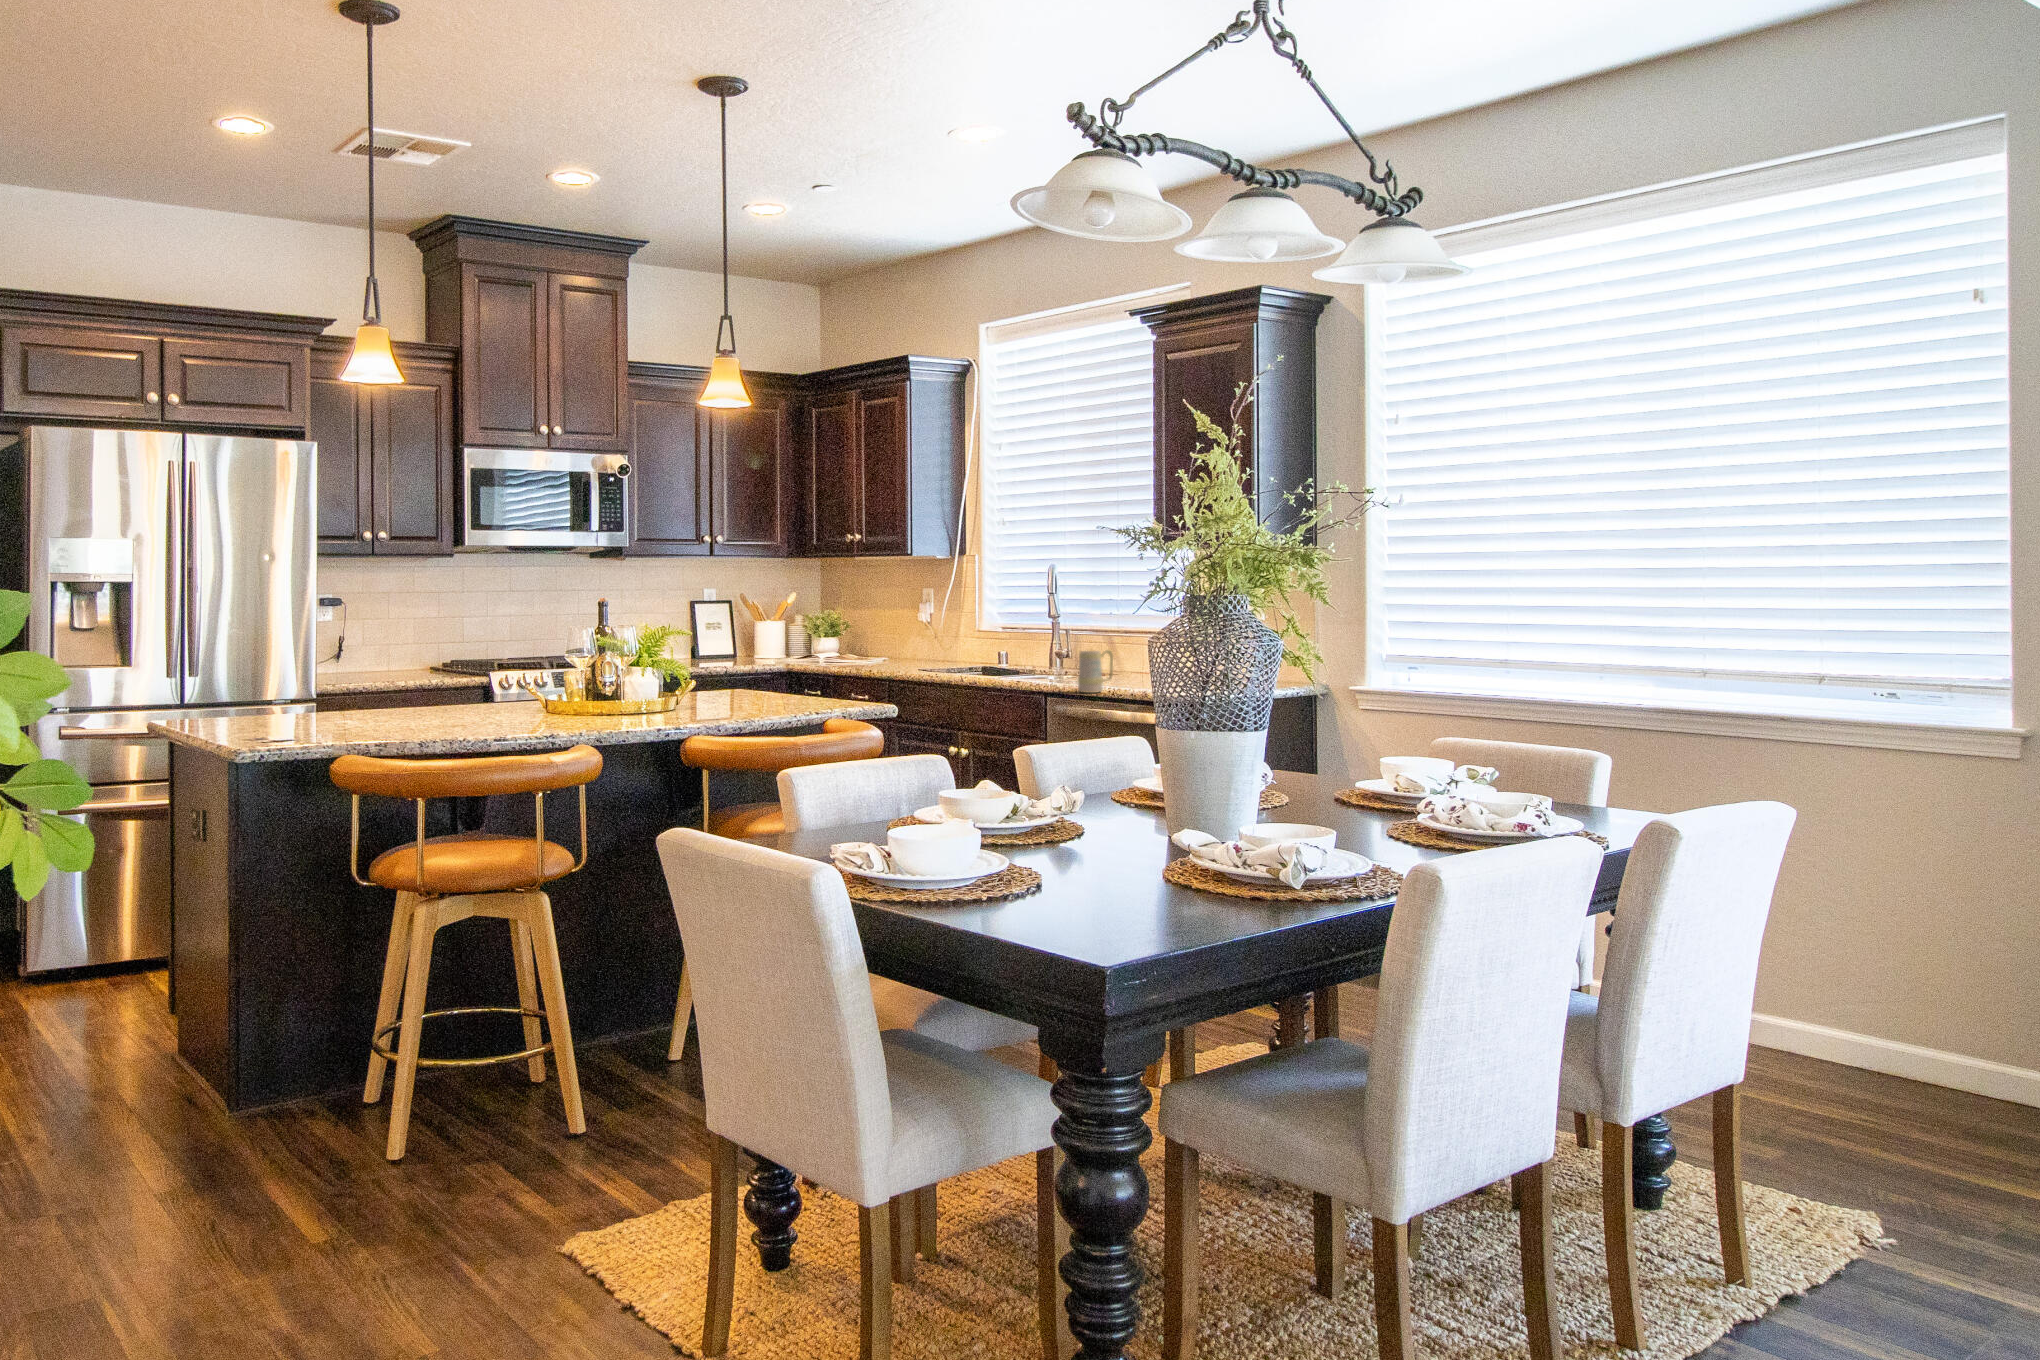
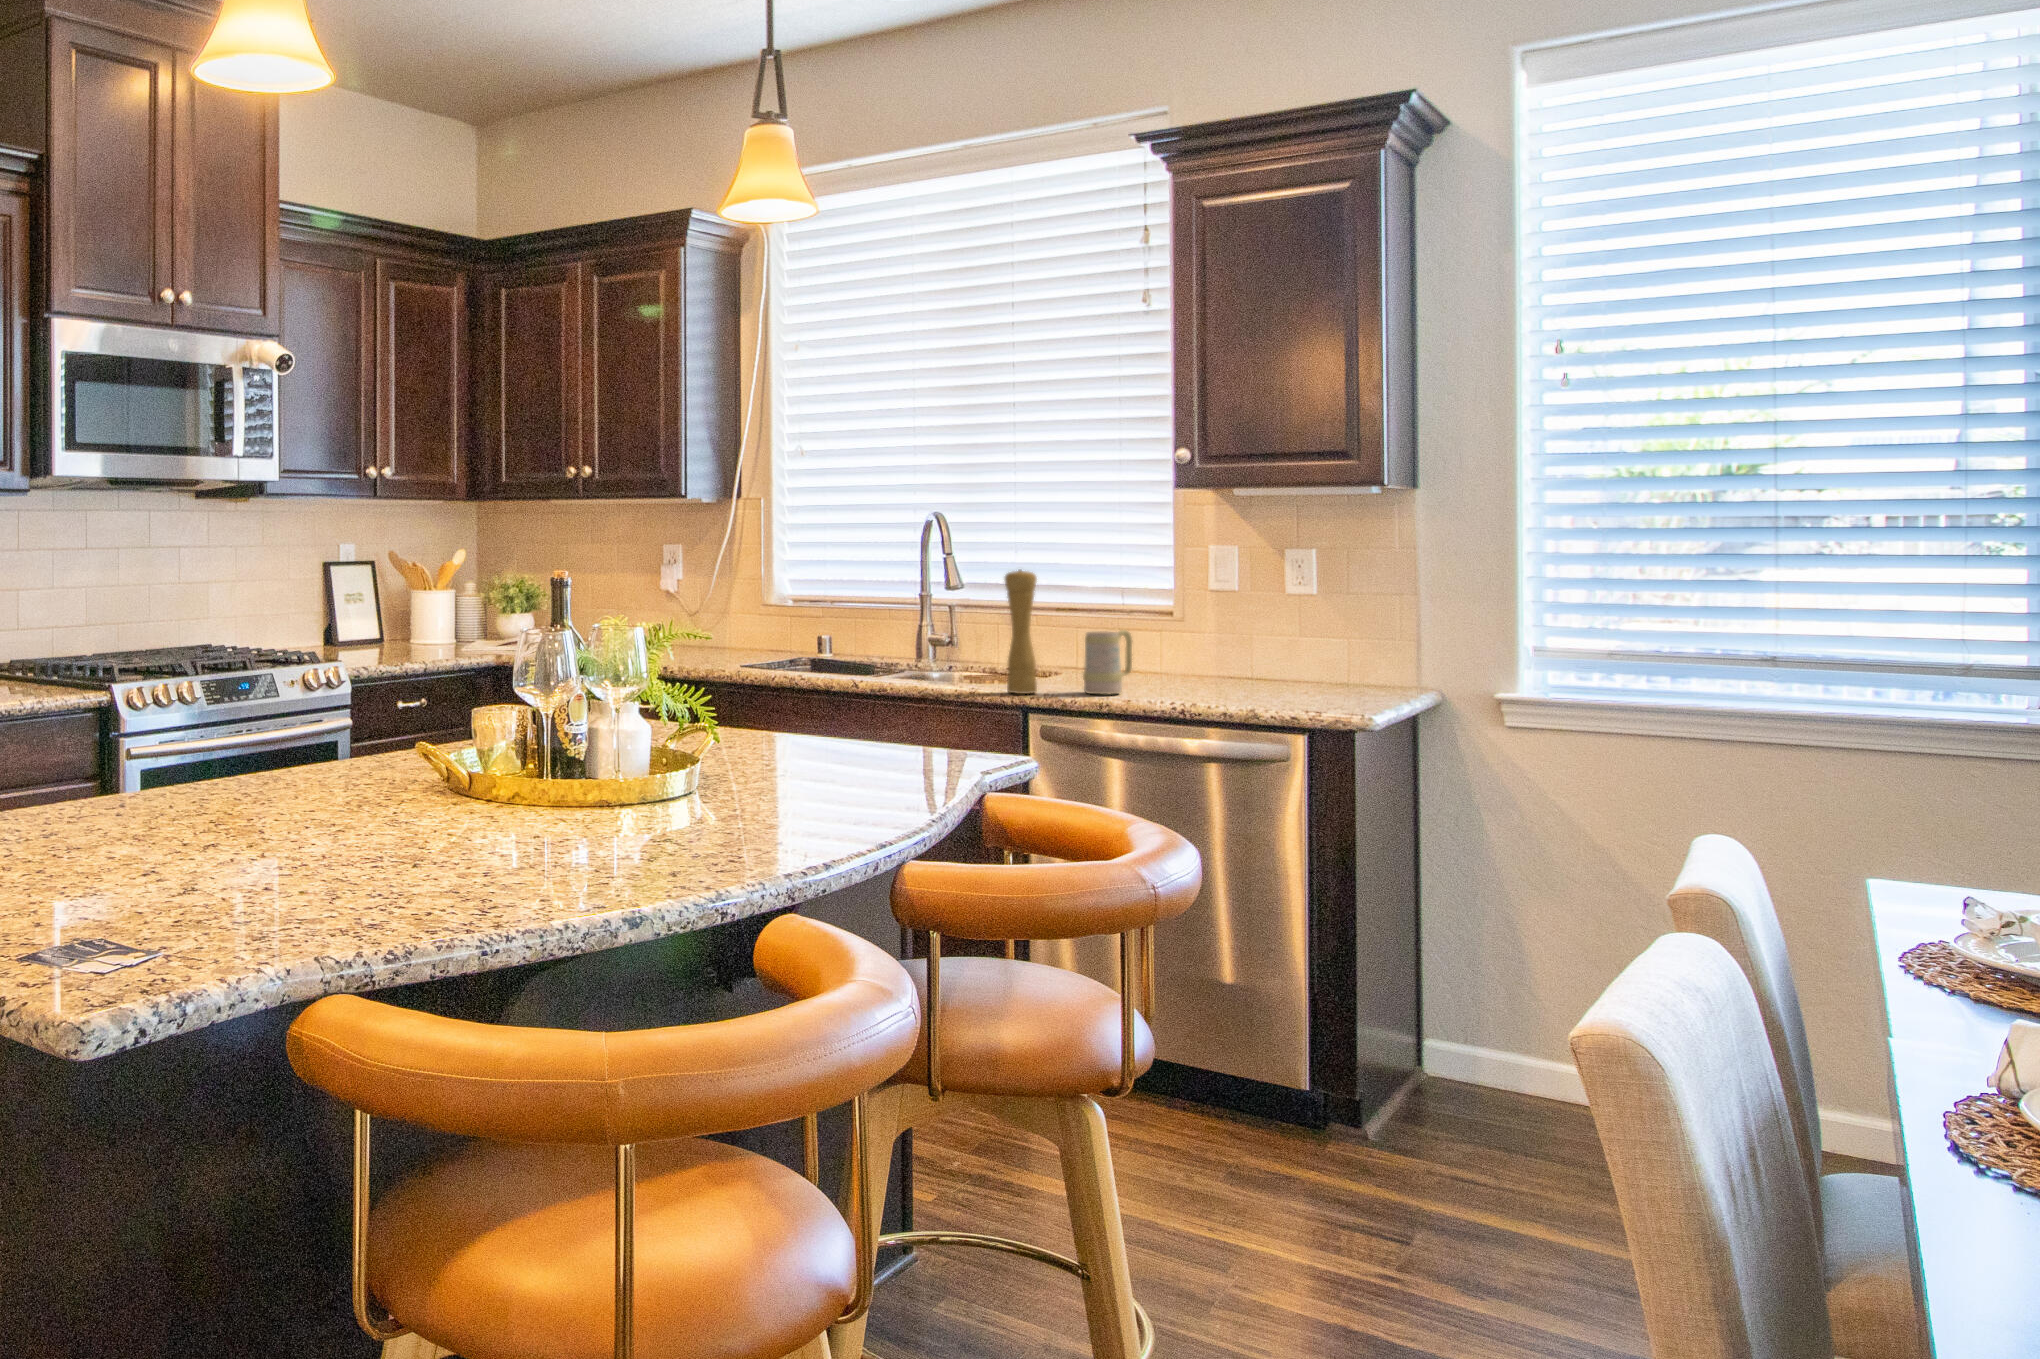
pepper mill: none [1030,608,1051,691] -> present [1005,570,1037,694]

